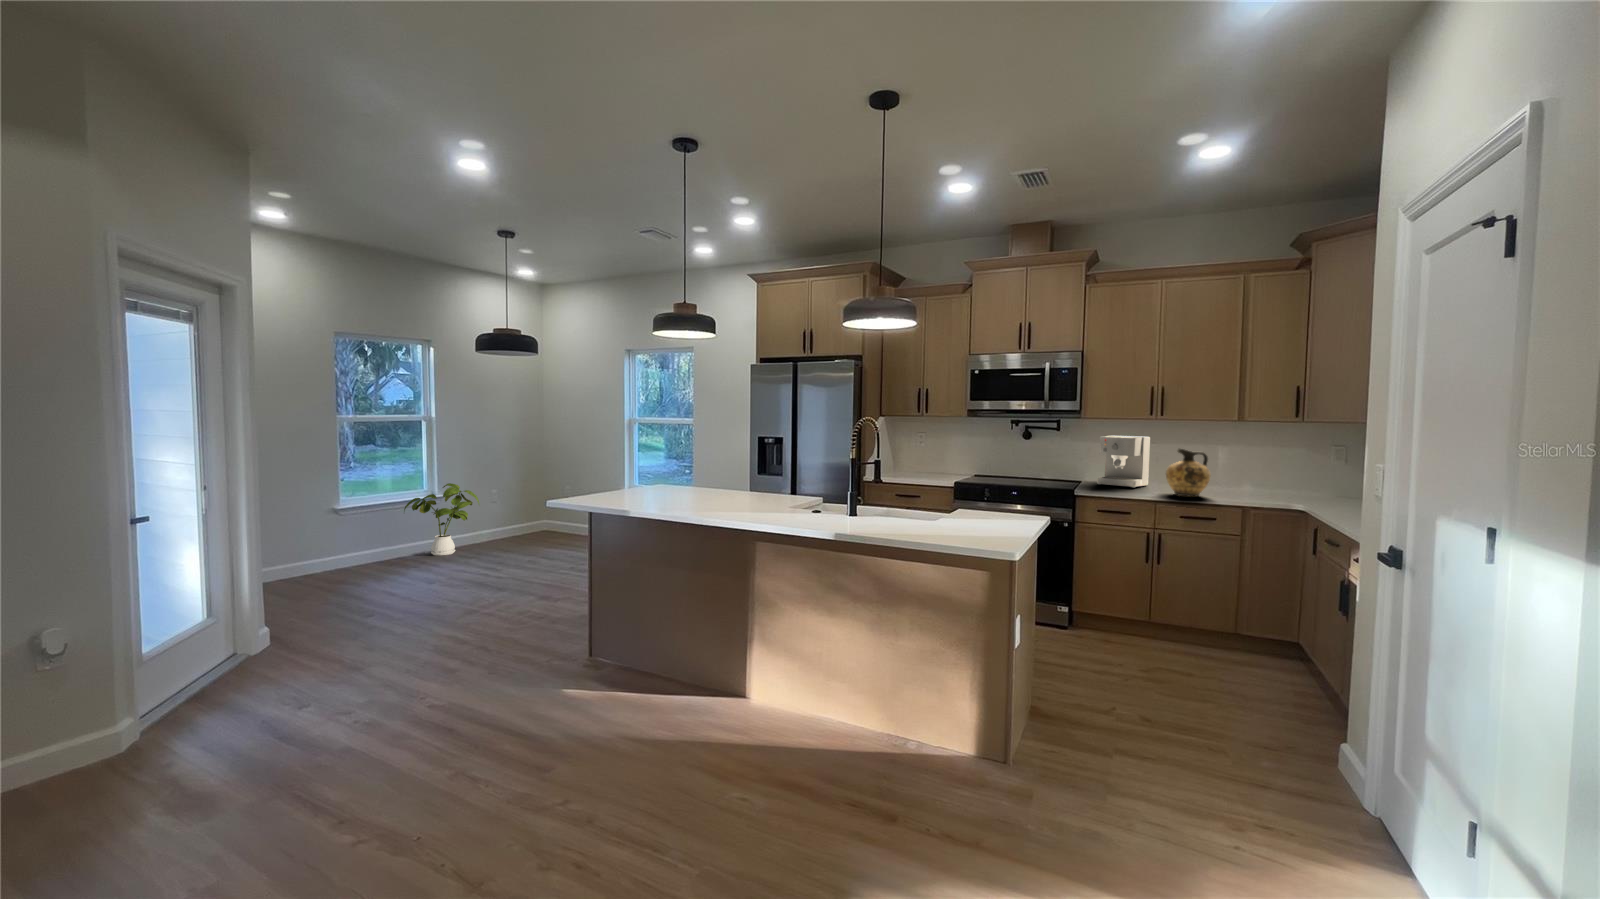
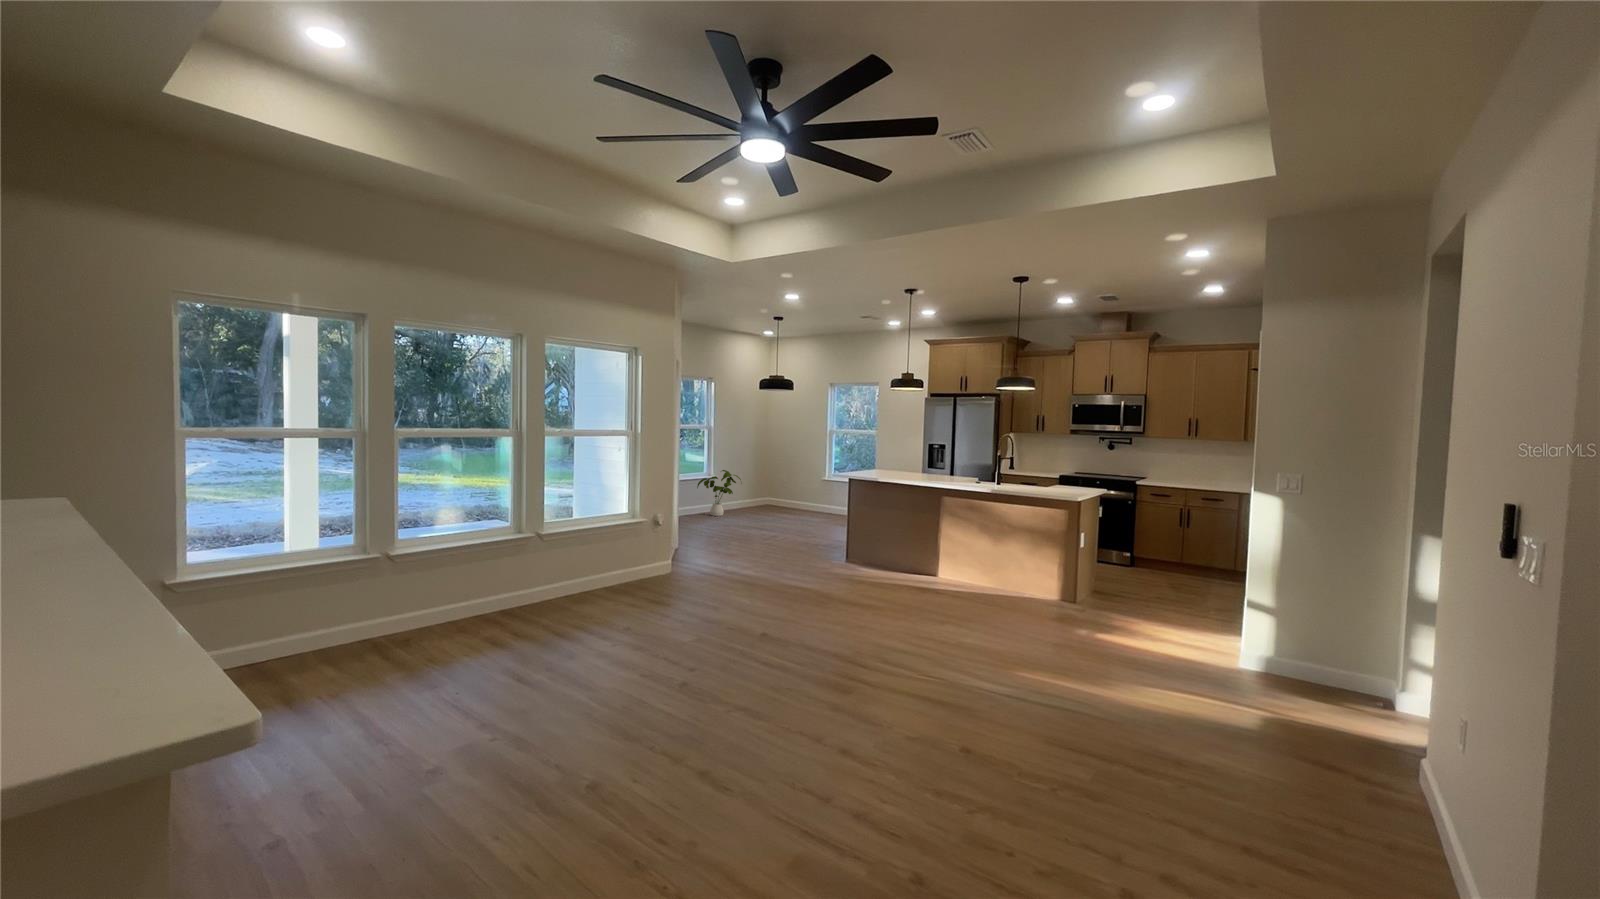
coffee maker: present [1097,436,1150,488] -> none [1155,449,1191,482]
ceramic jug: present [1166,449,1210,496] -> none [1195,457,1222,486]

